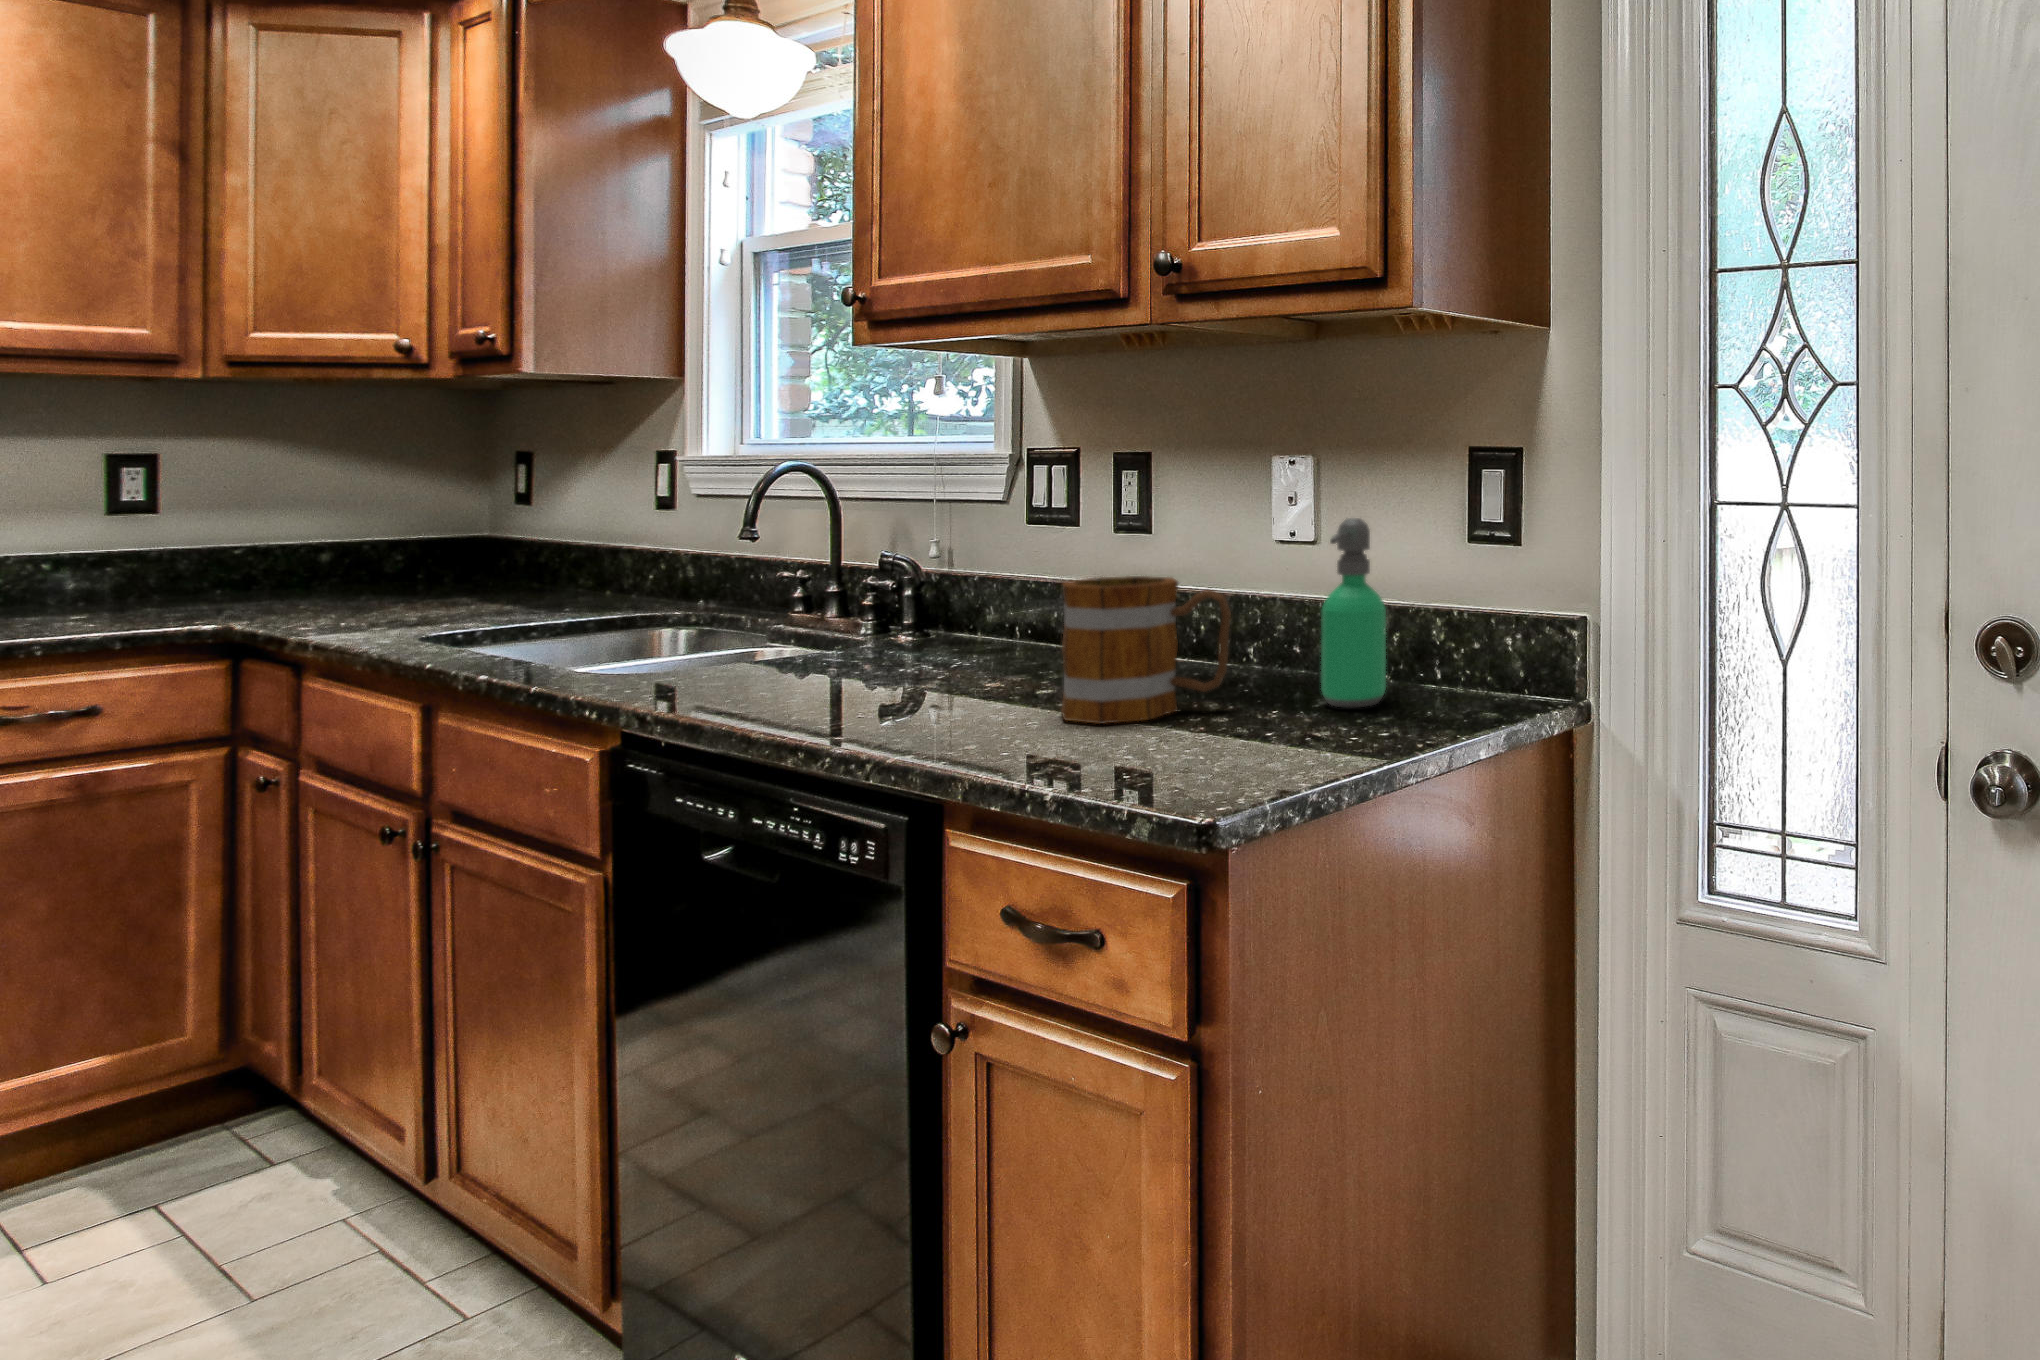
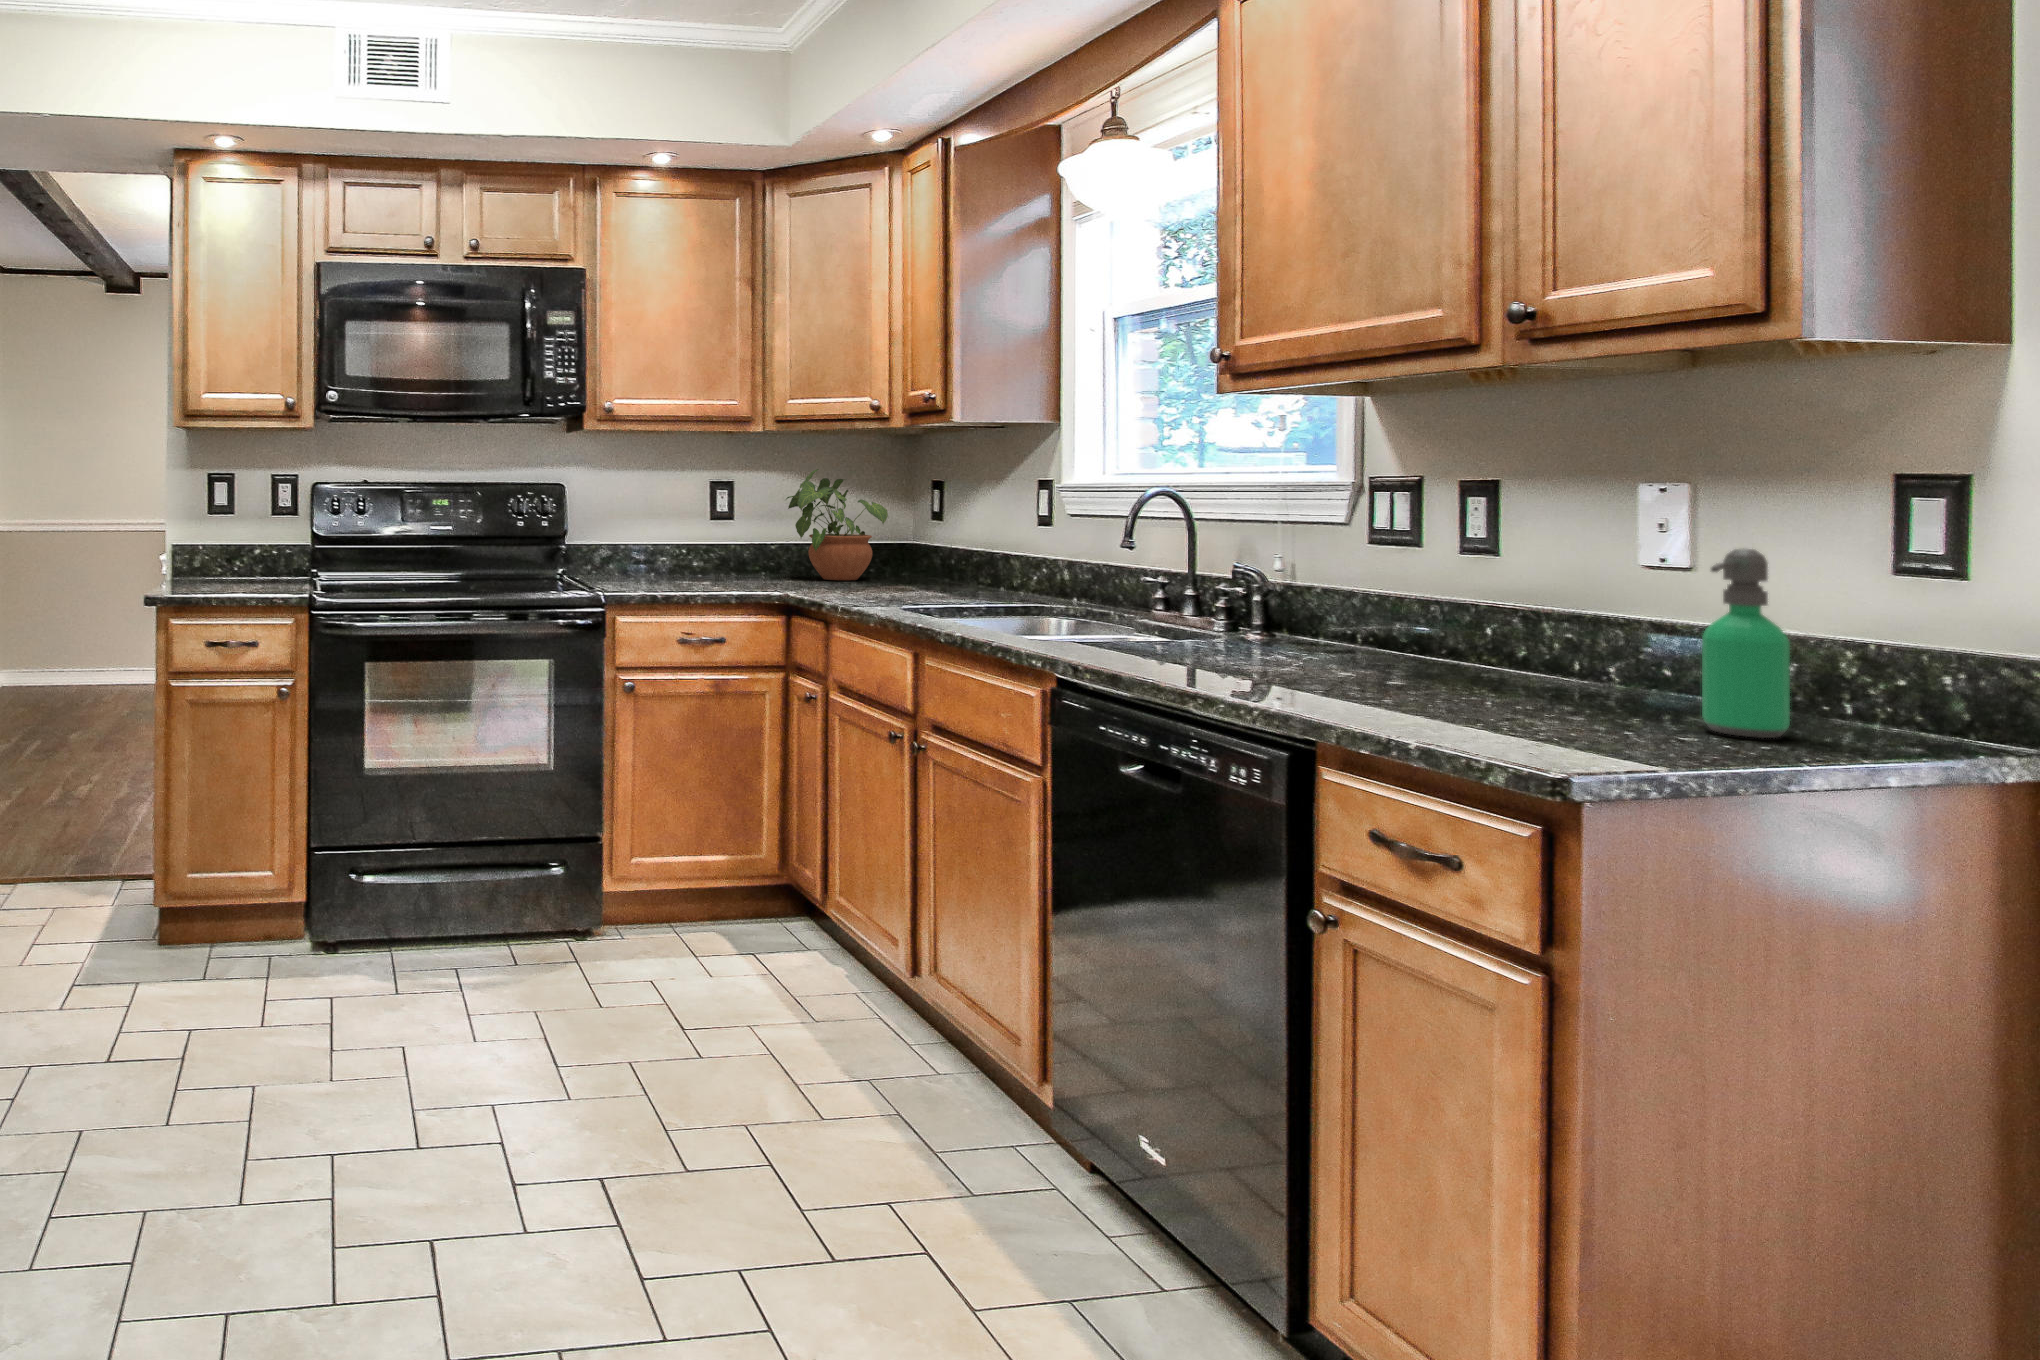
potted plant: none [215,436,429,602] -> present [786,469,888,580]
mug: present [1061,576,1231,724] -> none [1411,590,1590,715]

